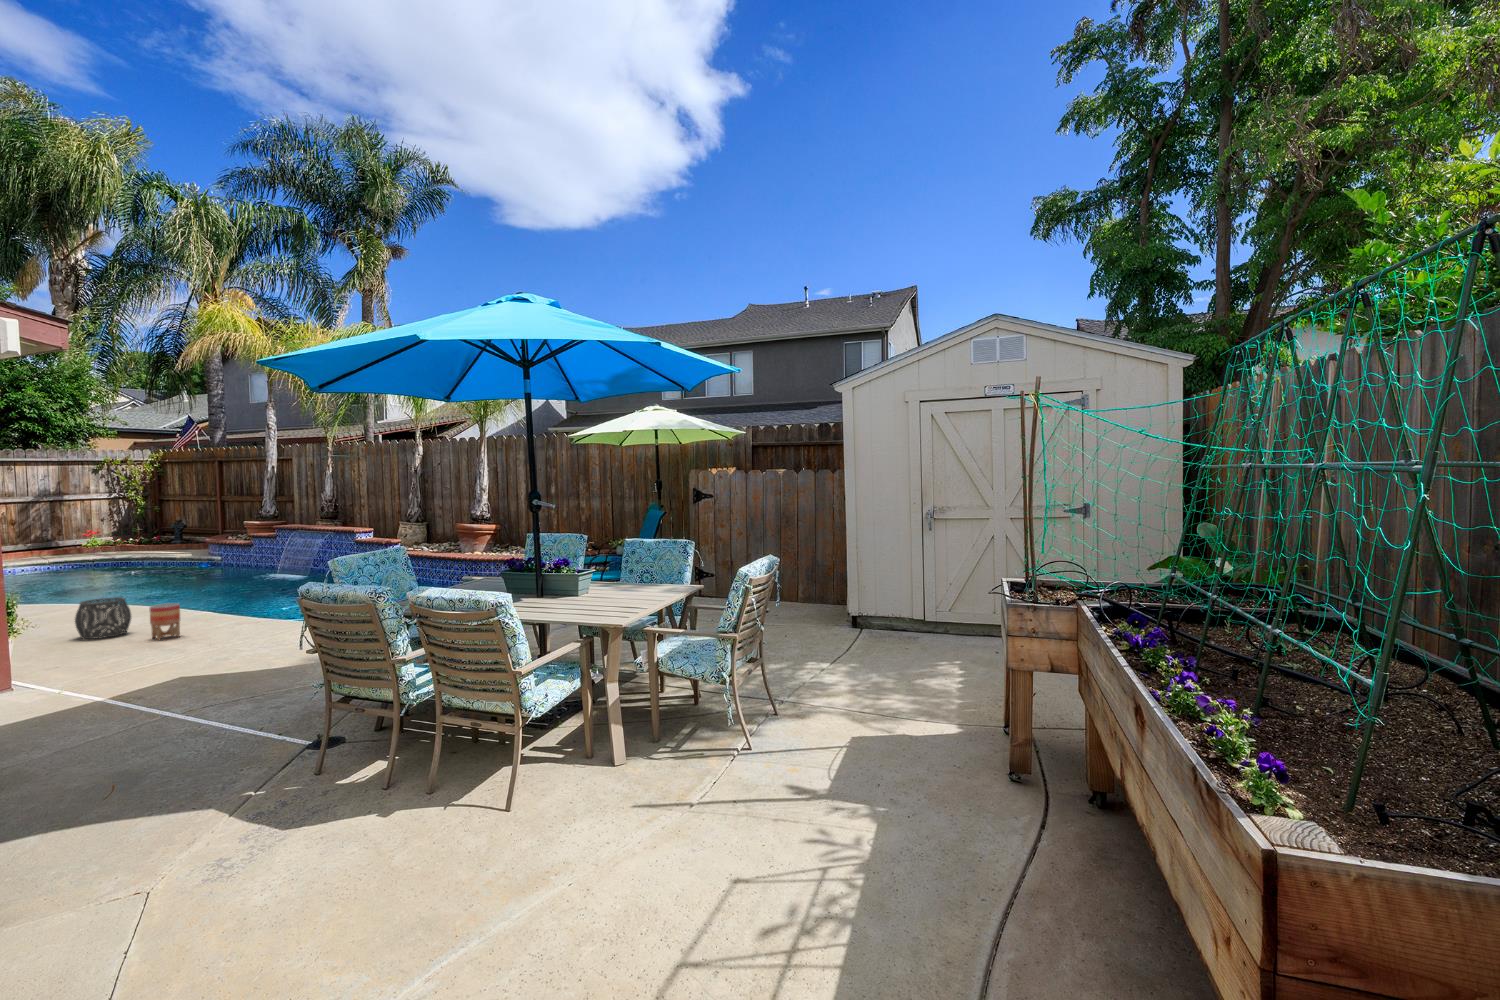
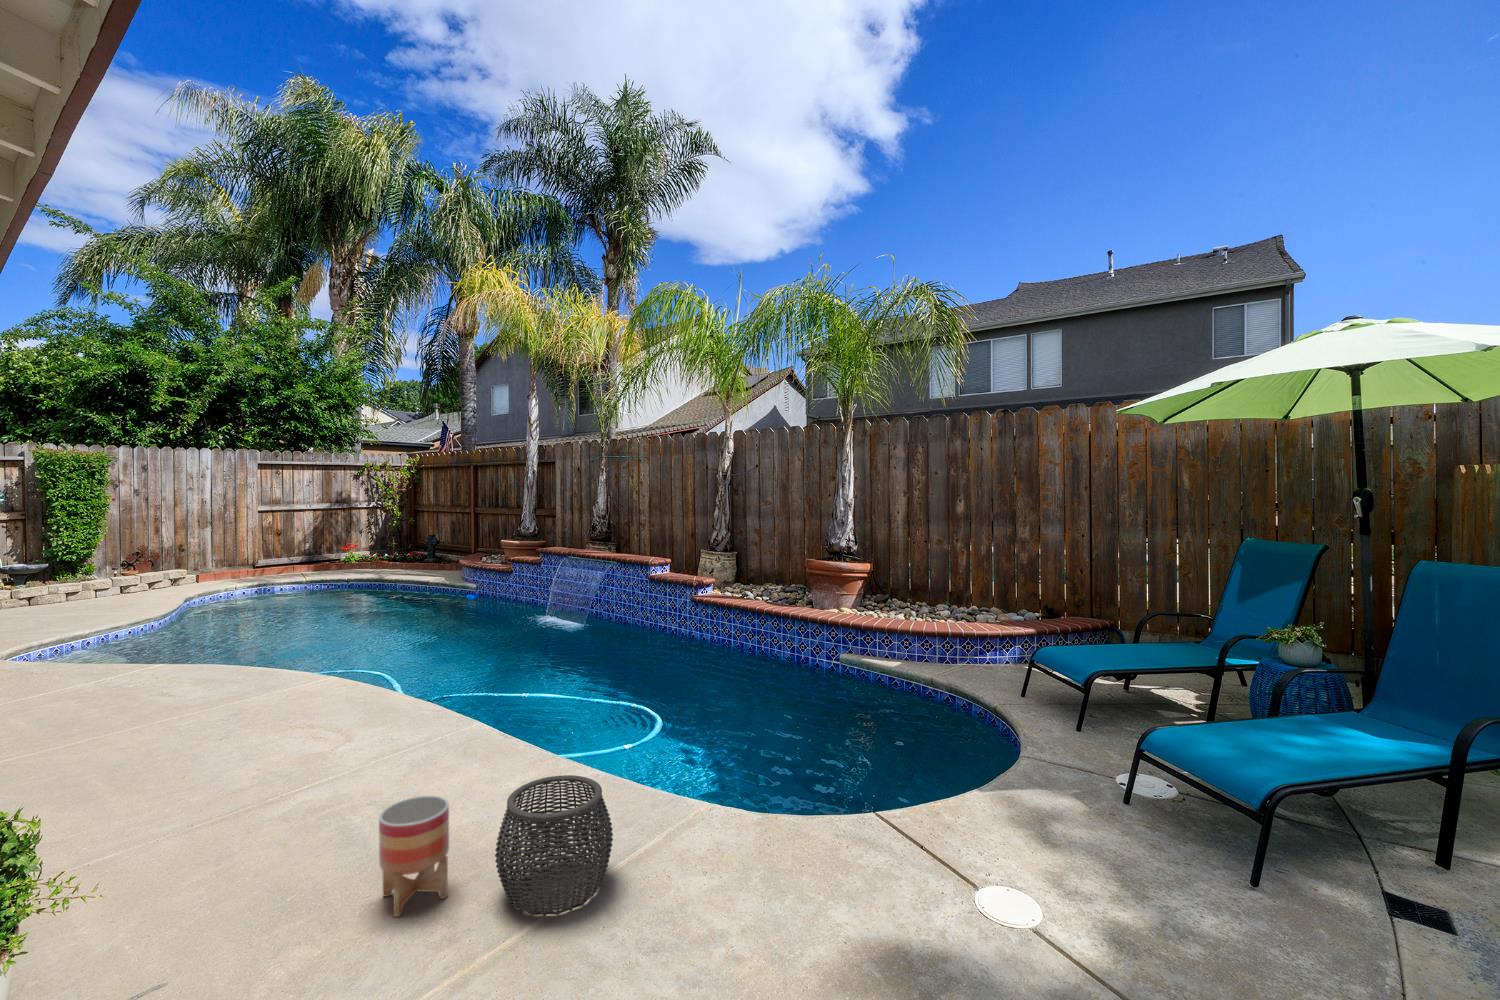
woven basket: present [75,597,131,639] -> present [495,775,613,915]

